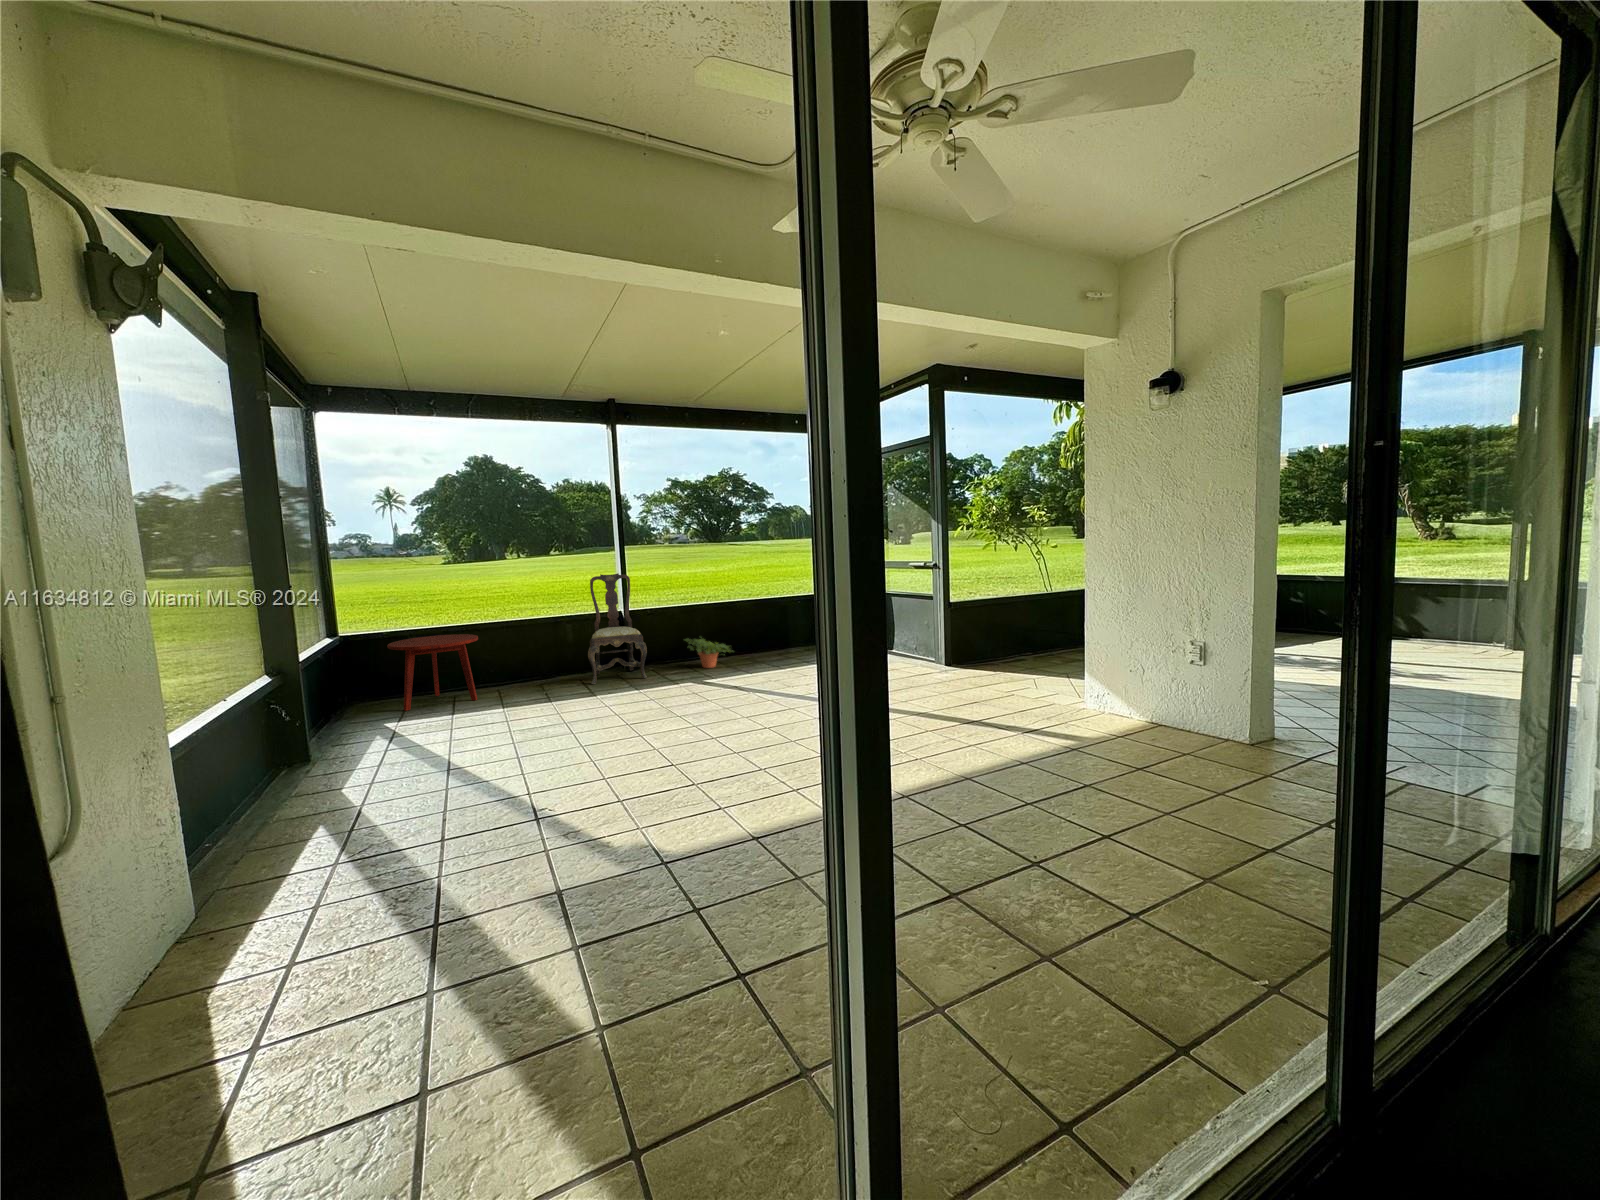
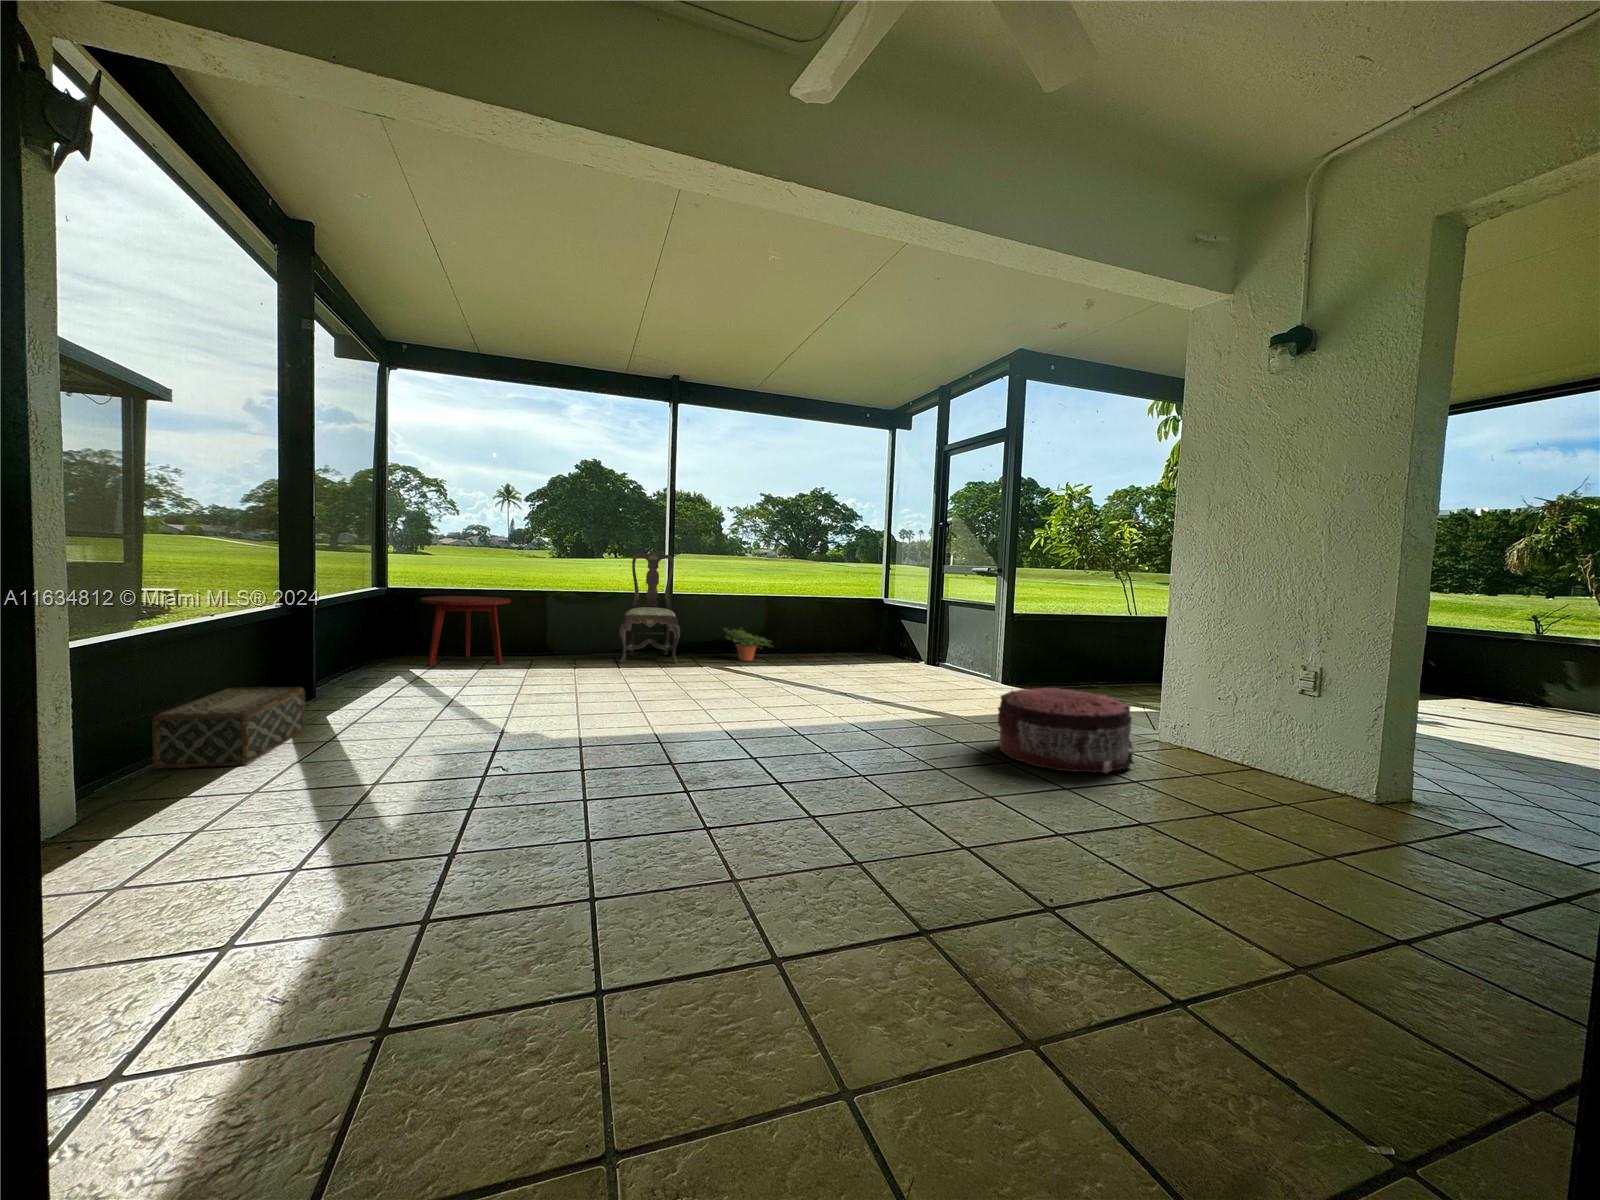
pouf: none [957,674,1071,747] -> present [998,688,1134,773]
woven basket: none [215,757,336,855] -> present [153,687,305,769]

